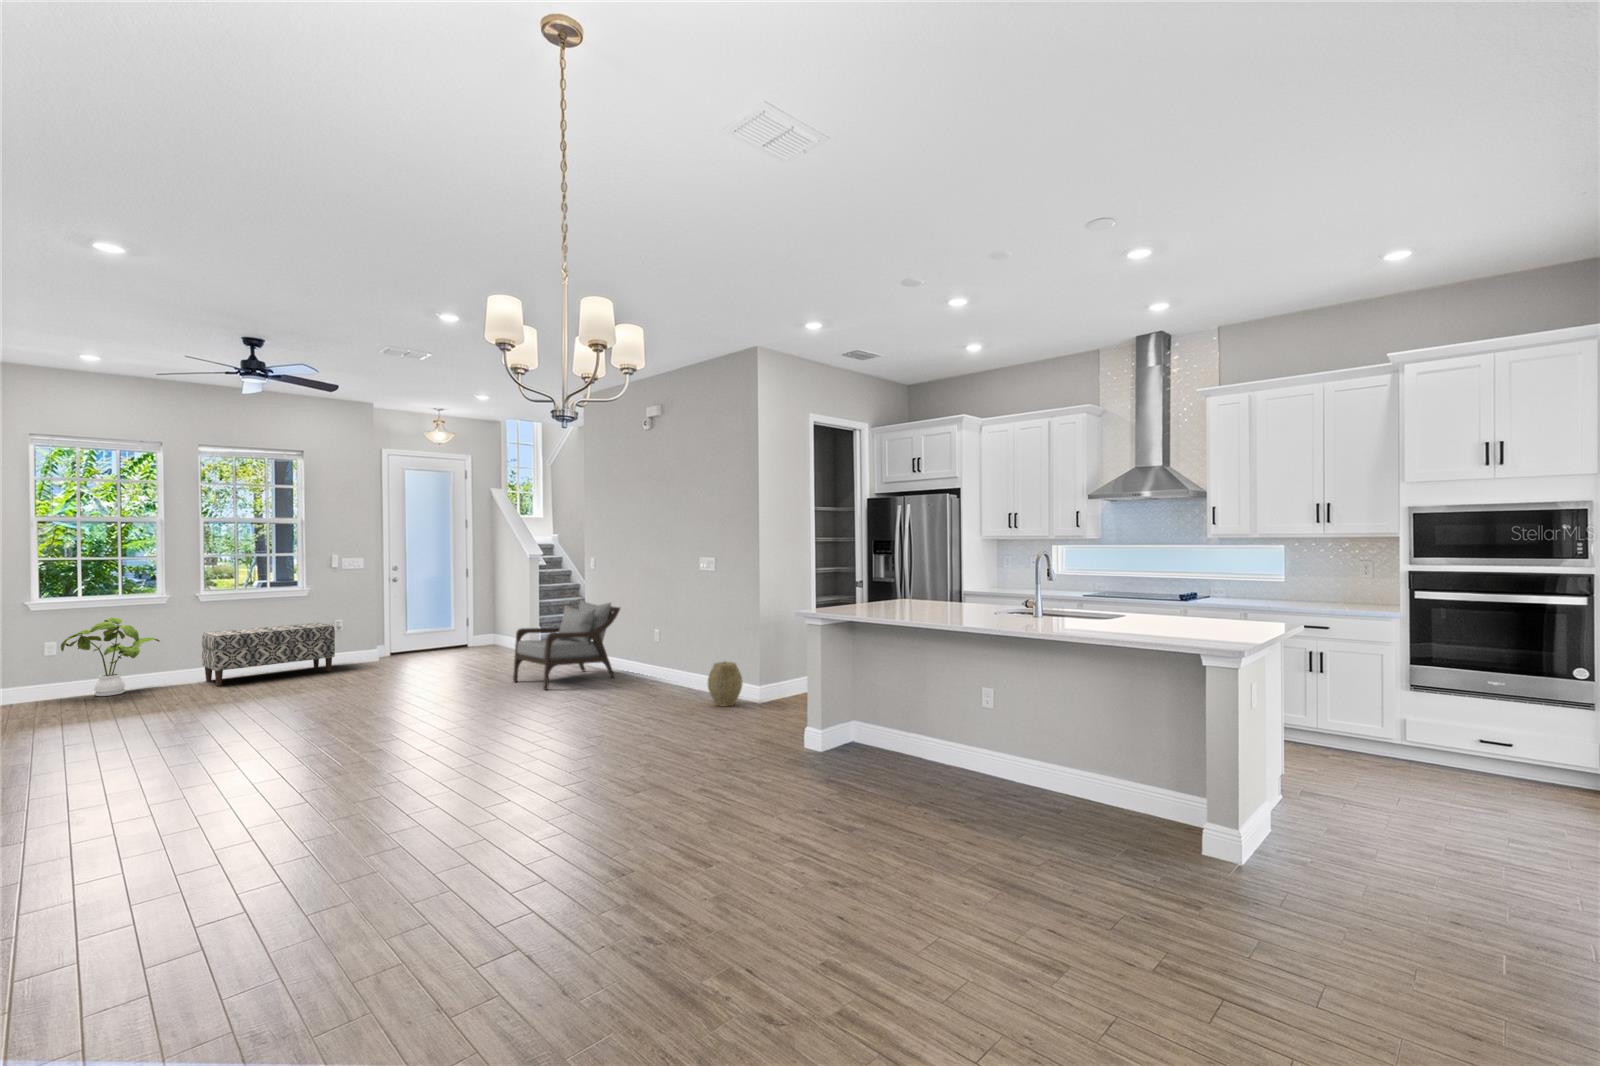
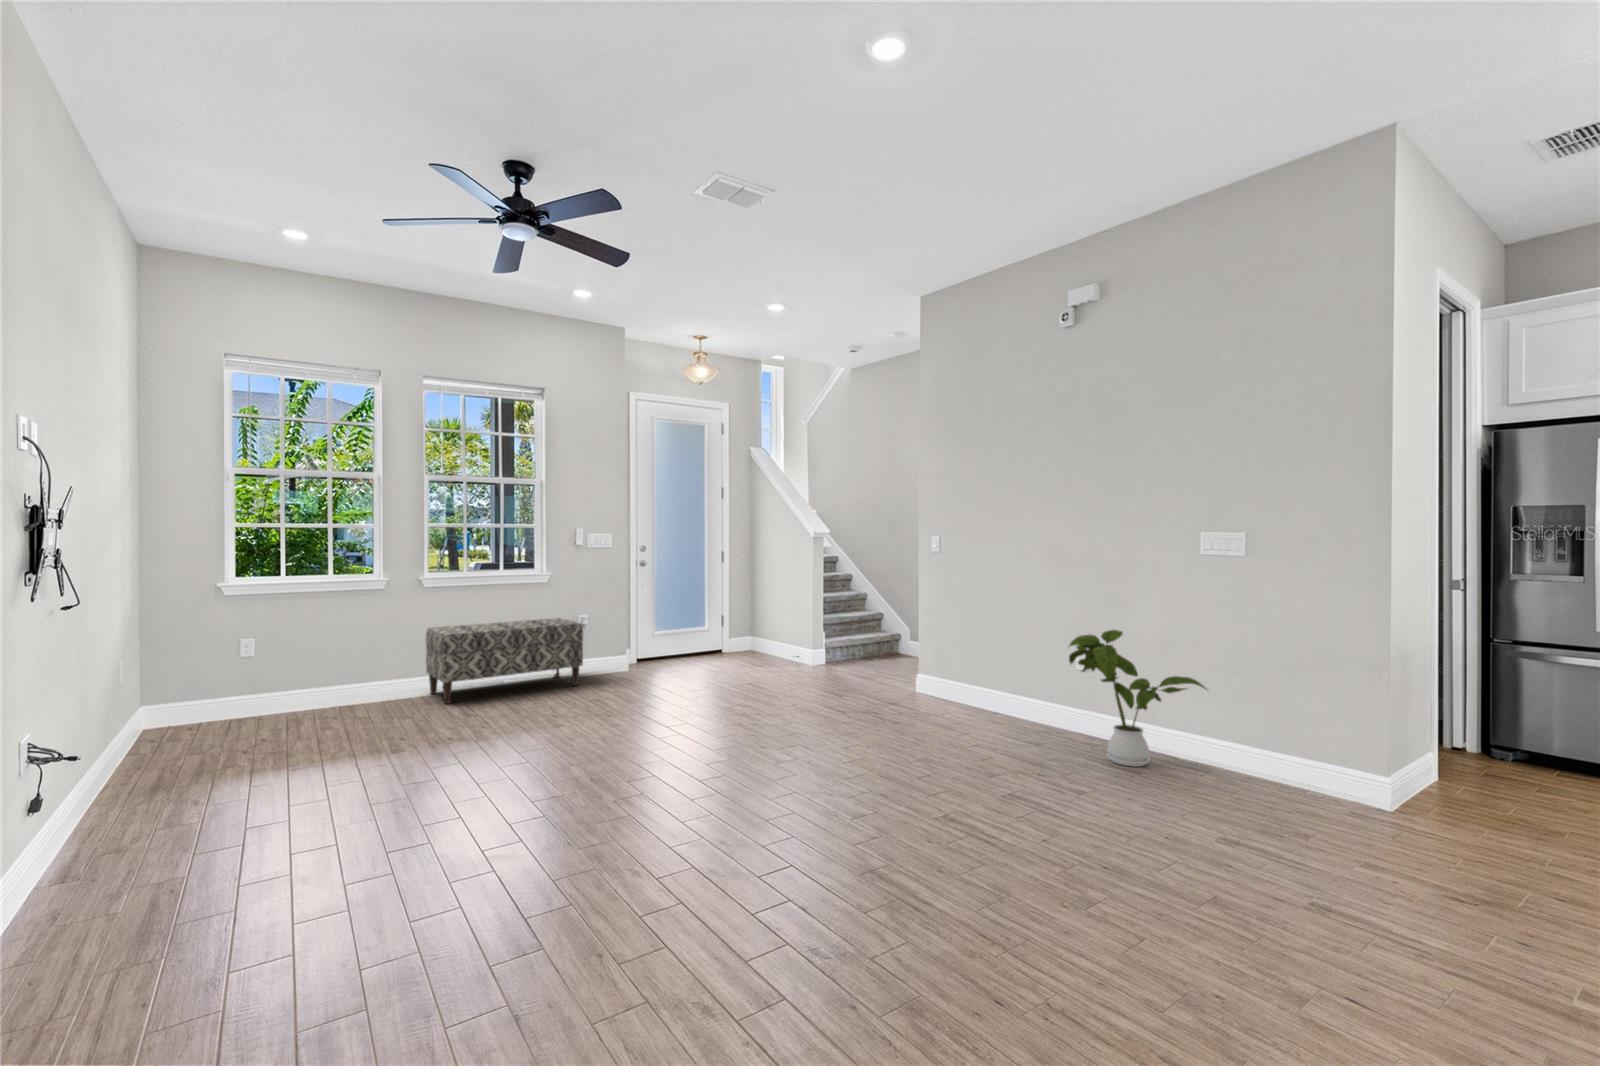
armchair: present [513,600,620,690] -> none [846,598,1004,744]
house plant: present [61,618,160,696] -> present [1069,630,1206,767]
woven basket: present [708,661,742,706] -> none [1267,726,1347,815]

